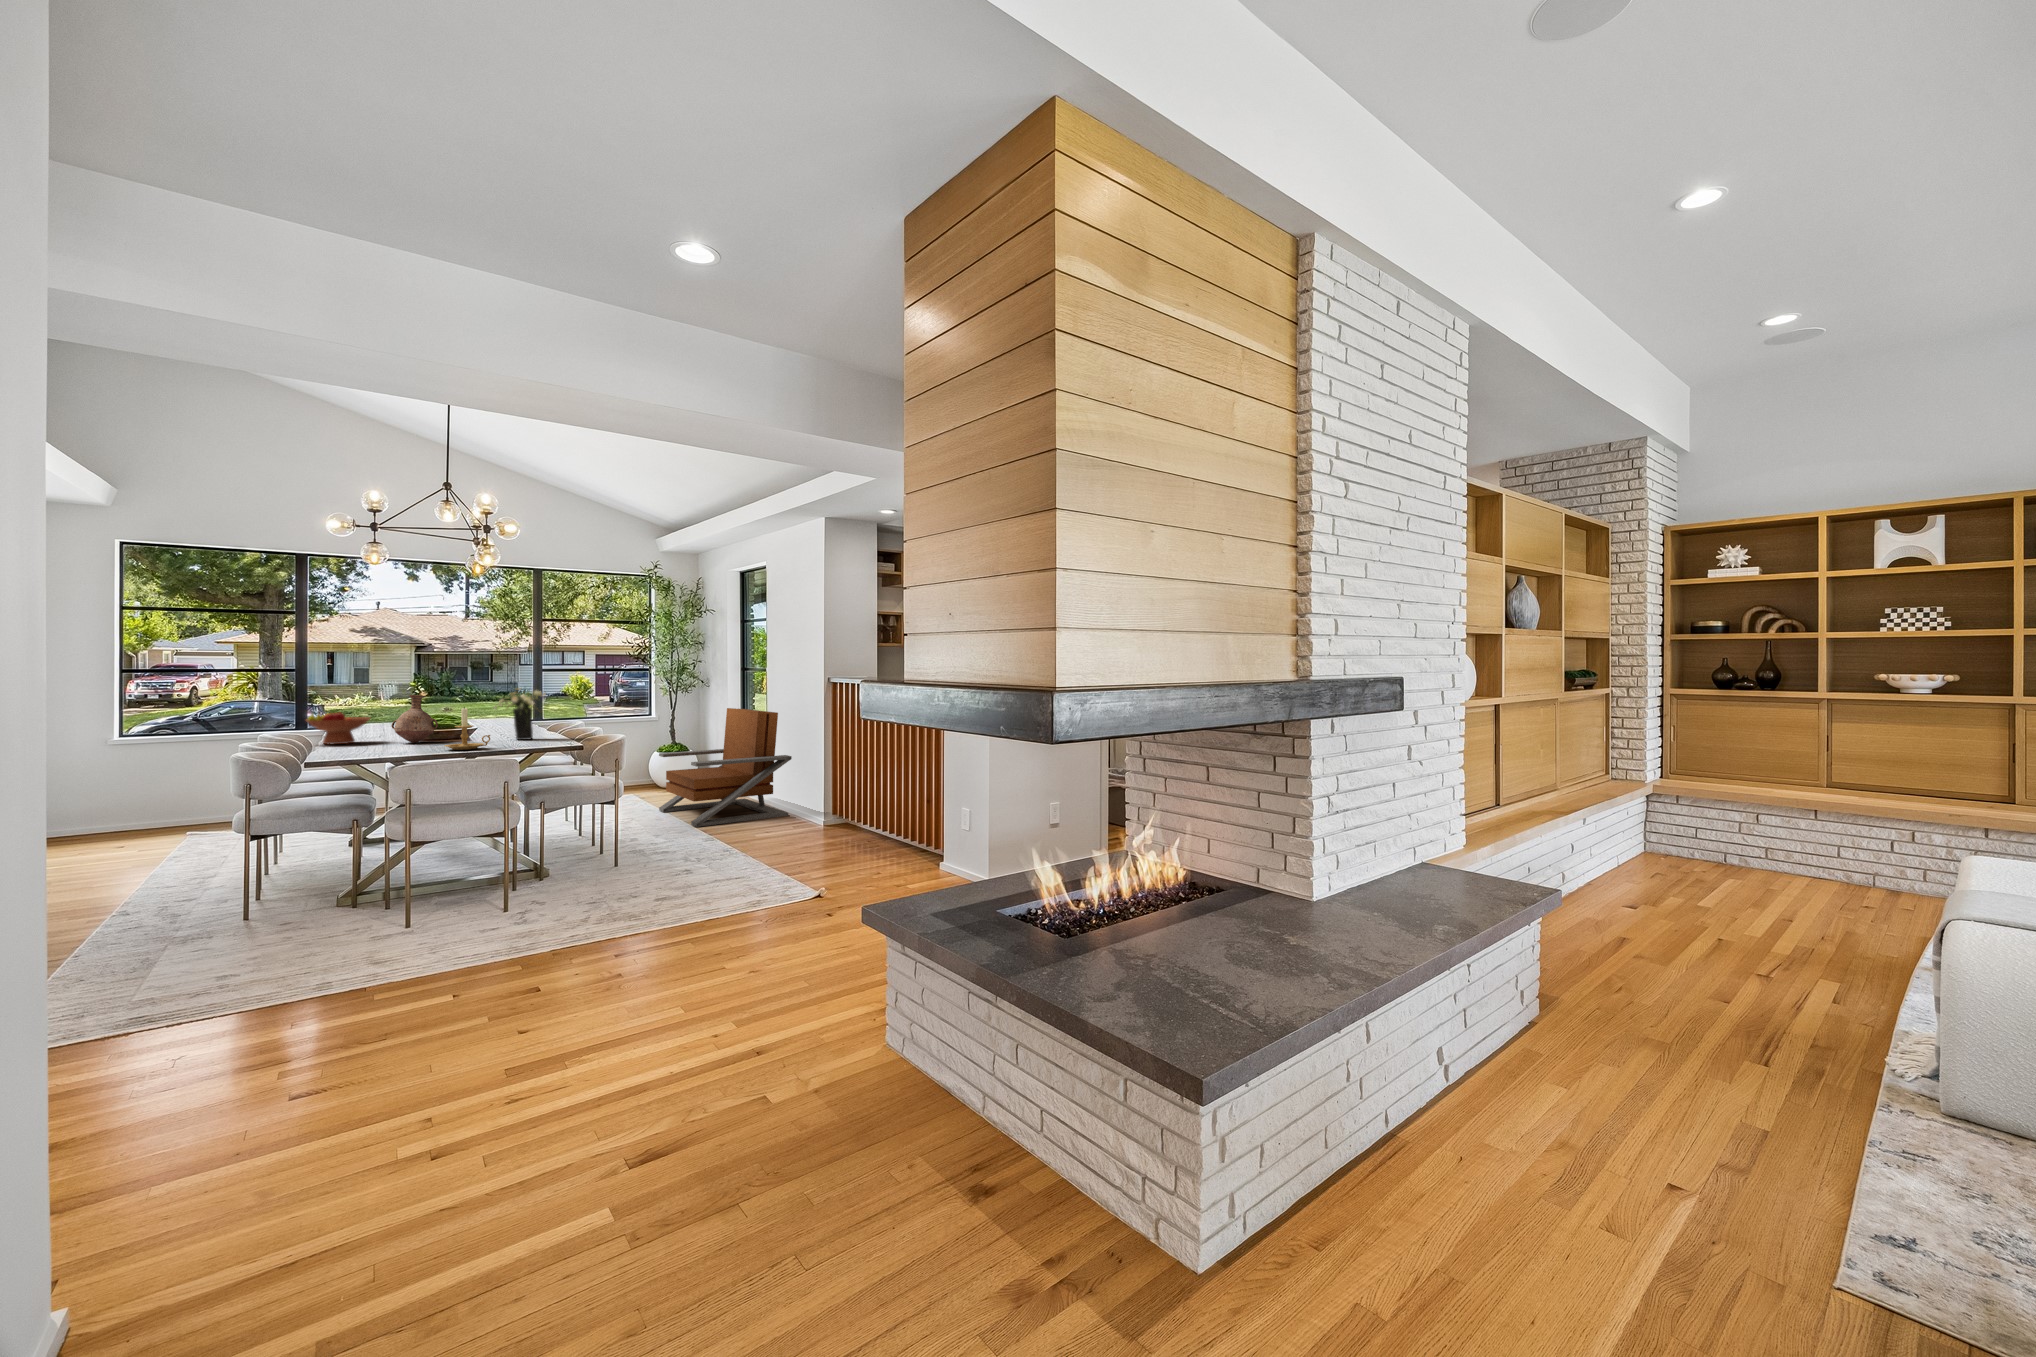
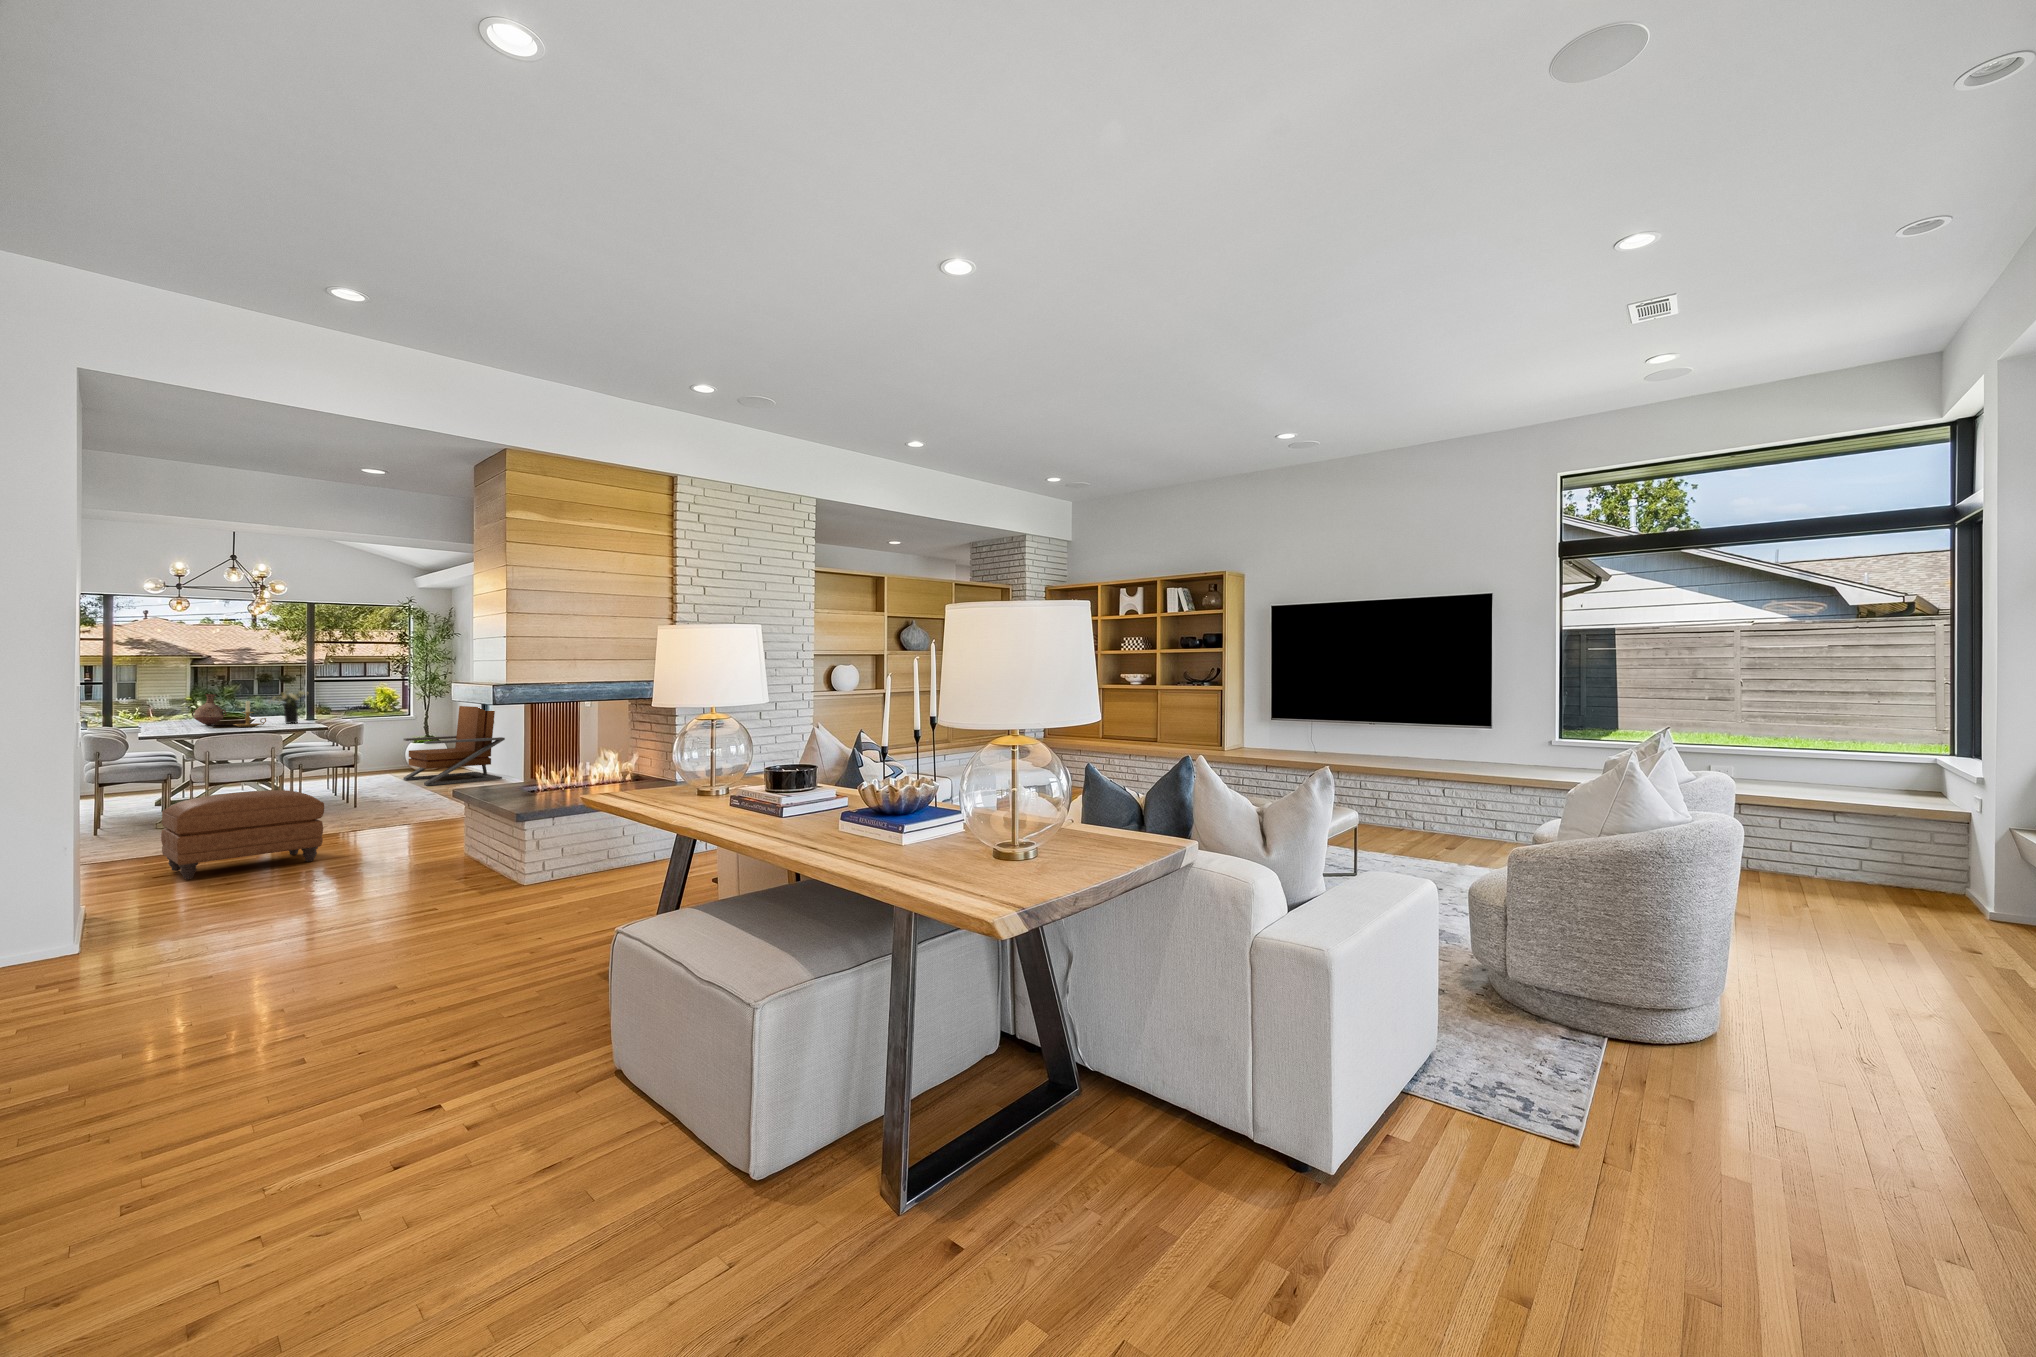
fruit bowl: present [306,710,370,744] -> none [126,704,176,727]
ottoman: none [271,932,603,1204] -> present [161,790,324,880]

